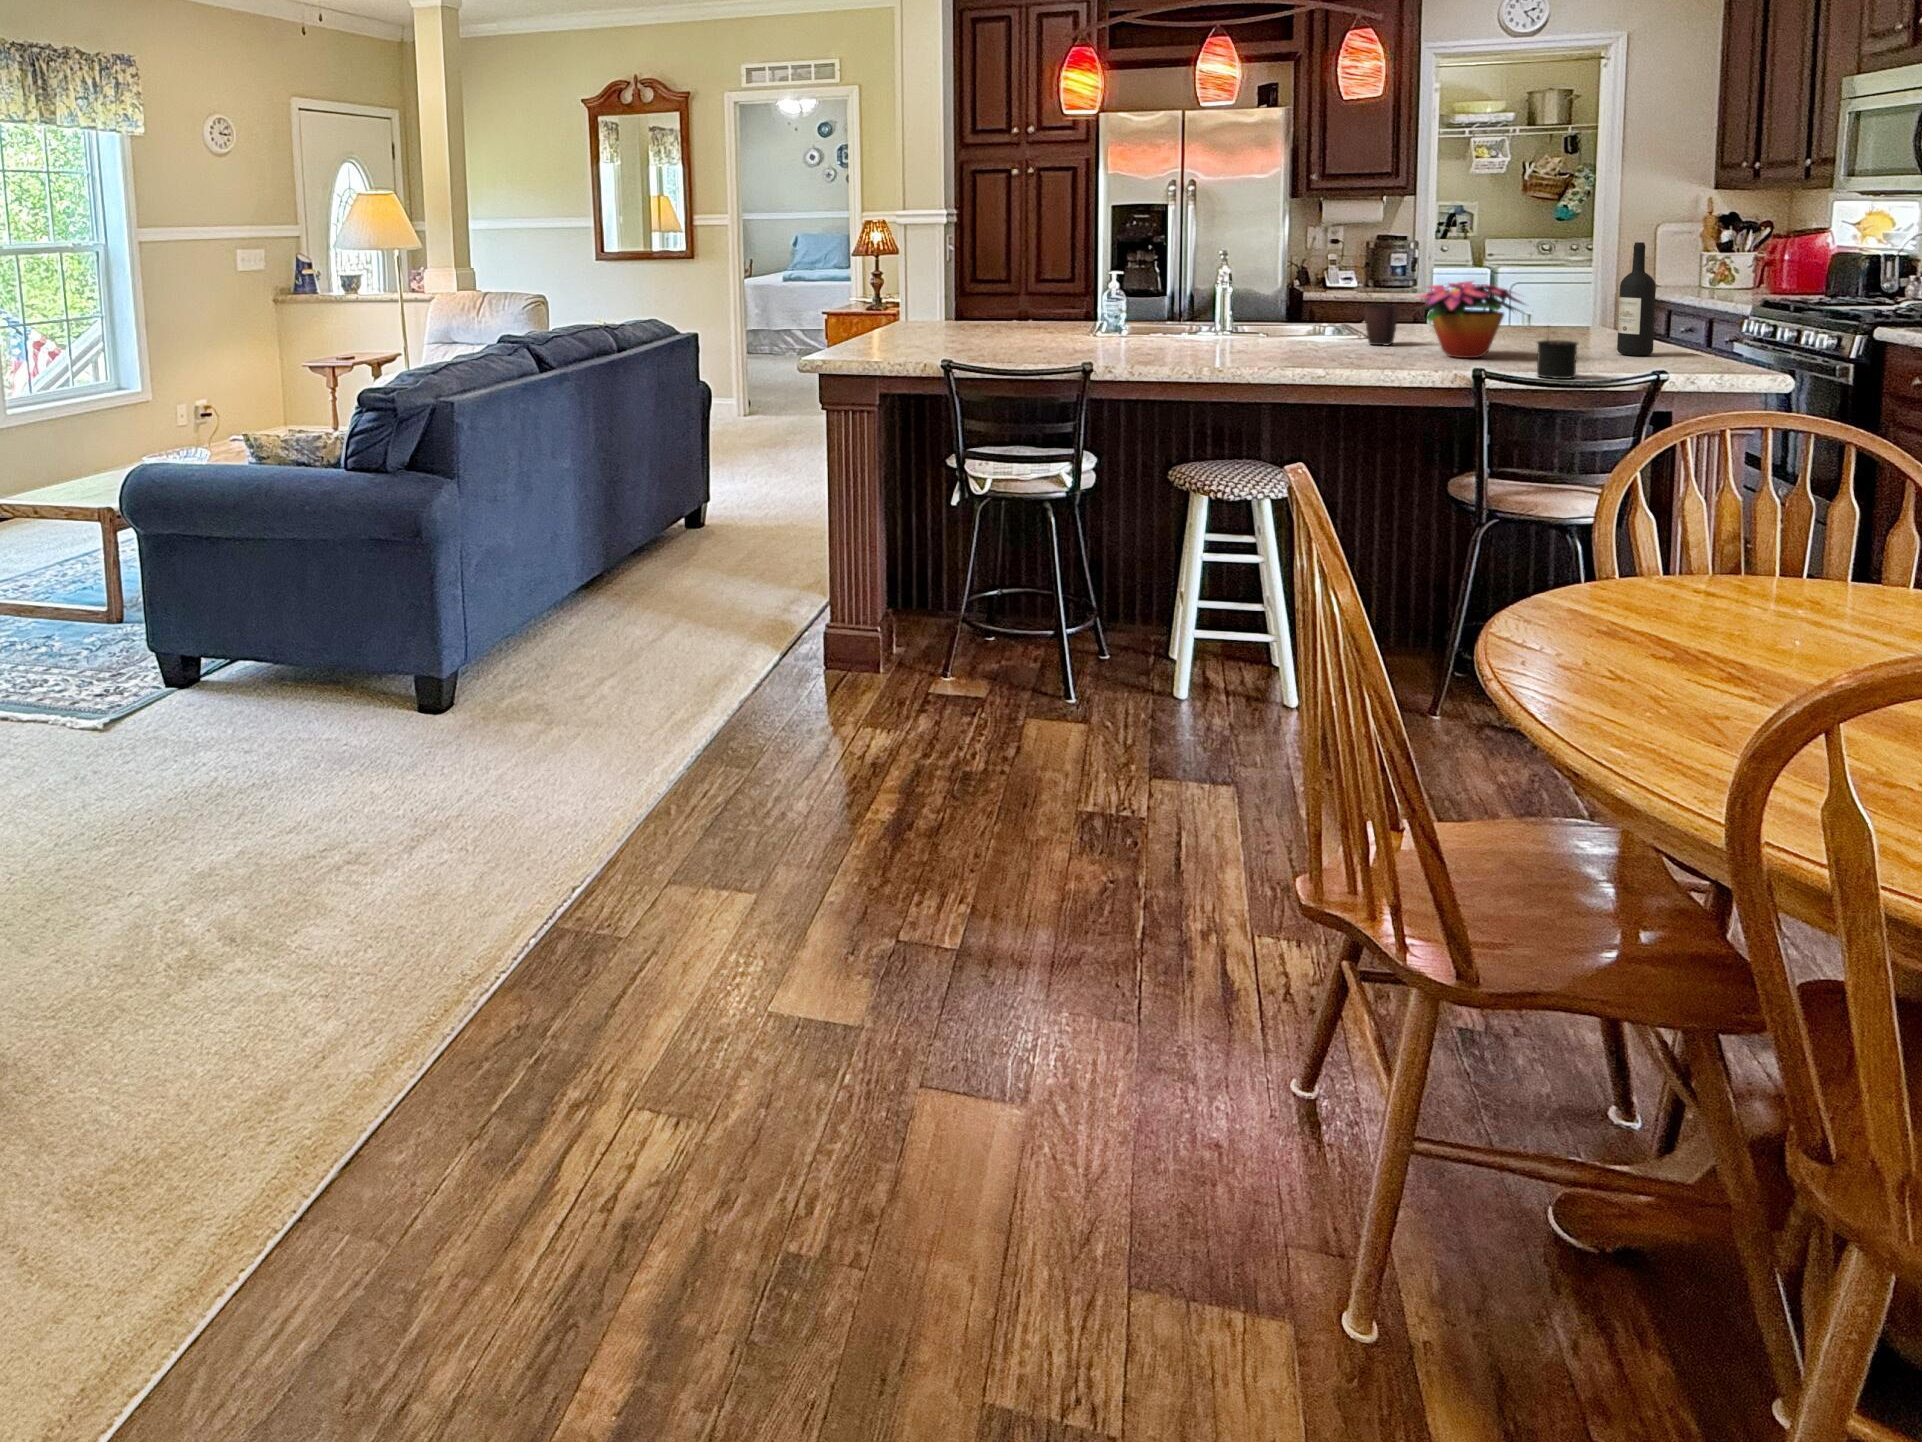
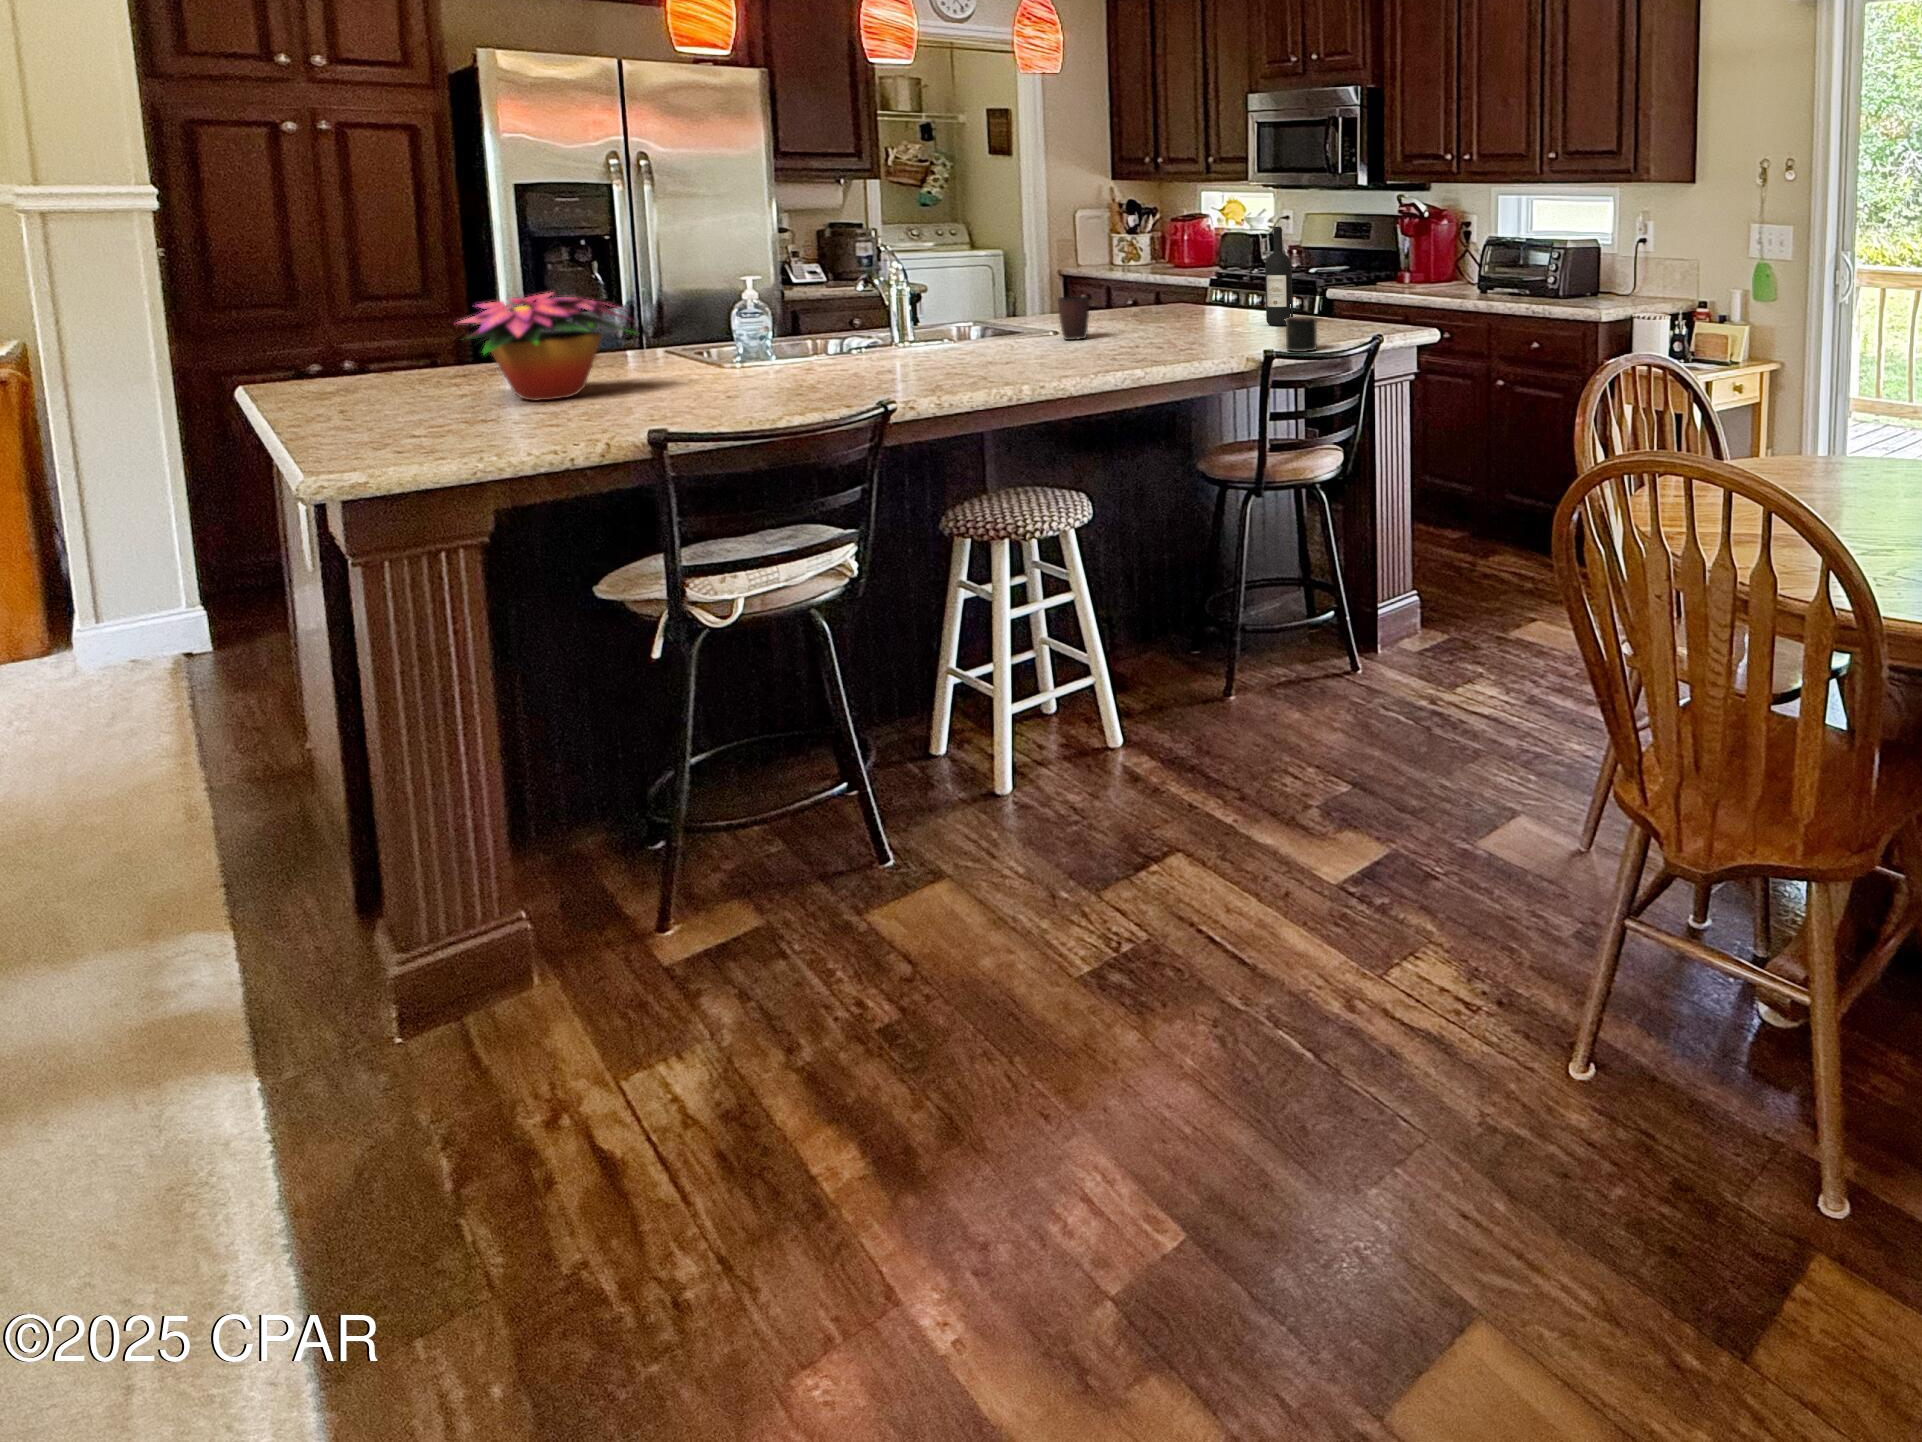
flower arrangement: present [1418,281,1527,358] -> present [460,293,628,400]

